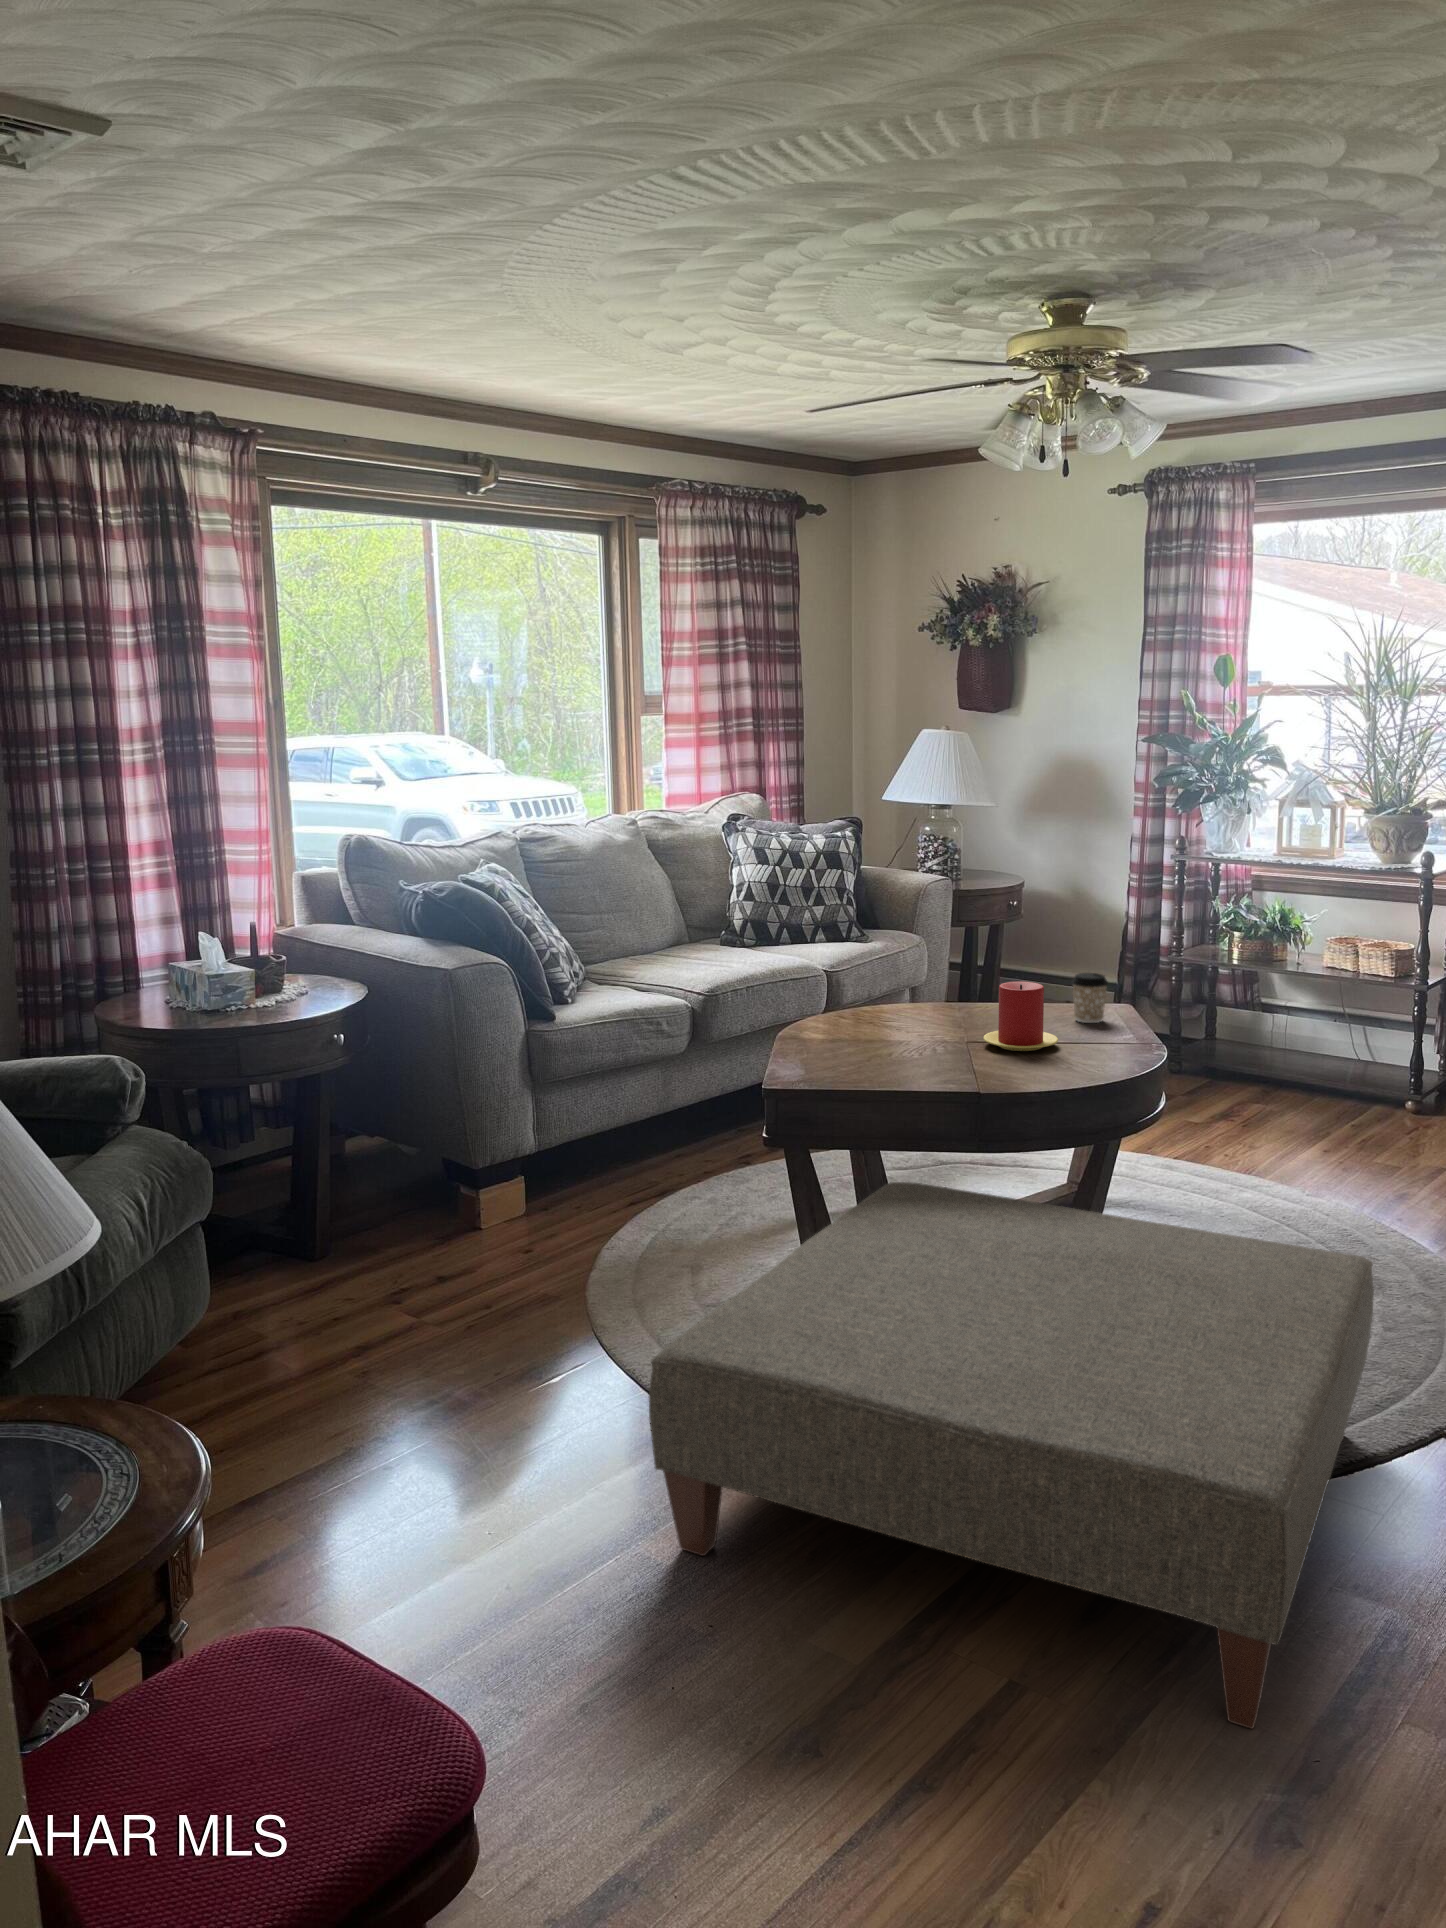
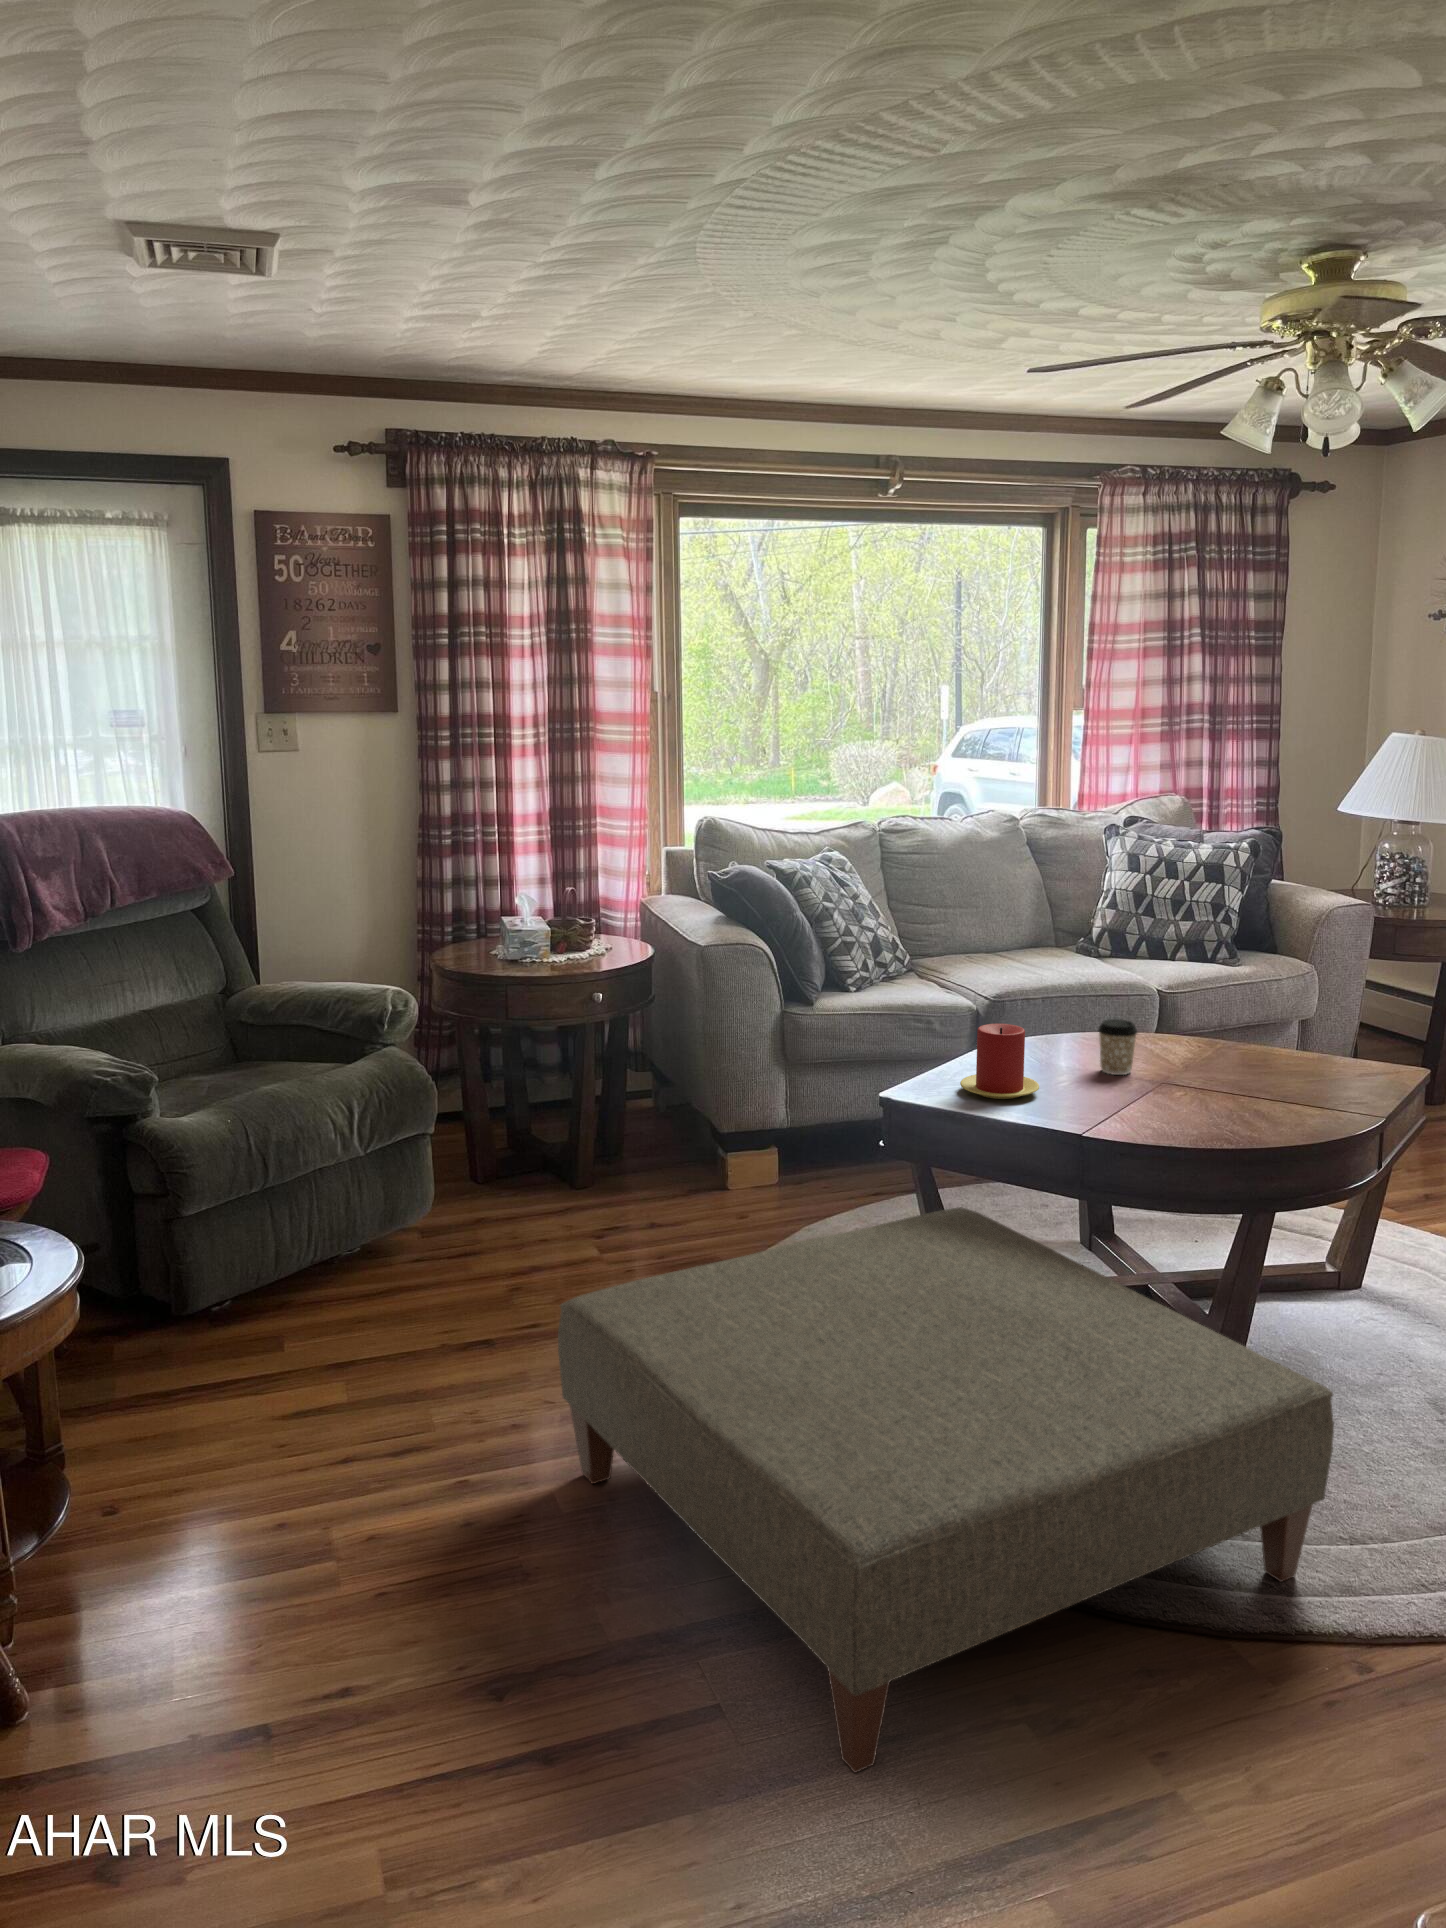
coffee cup: present [1072,973,1108,1023] -> present [1098,1019,1137,1075]
candle: present [984,982,1058,1051] -> present [960,1024,1039,1099]

